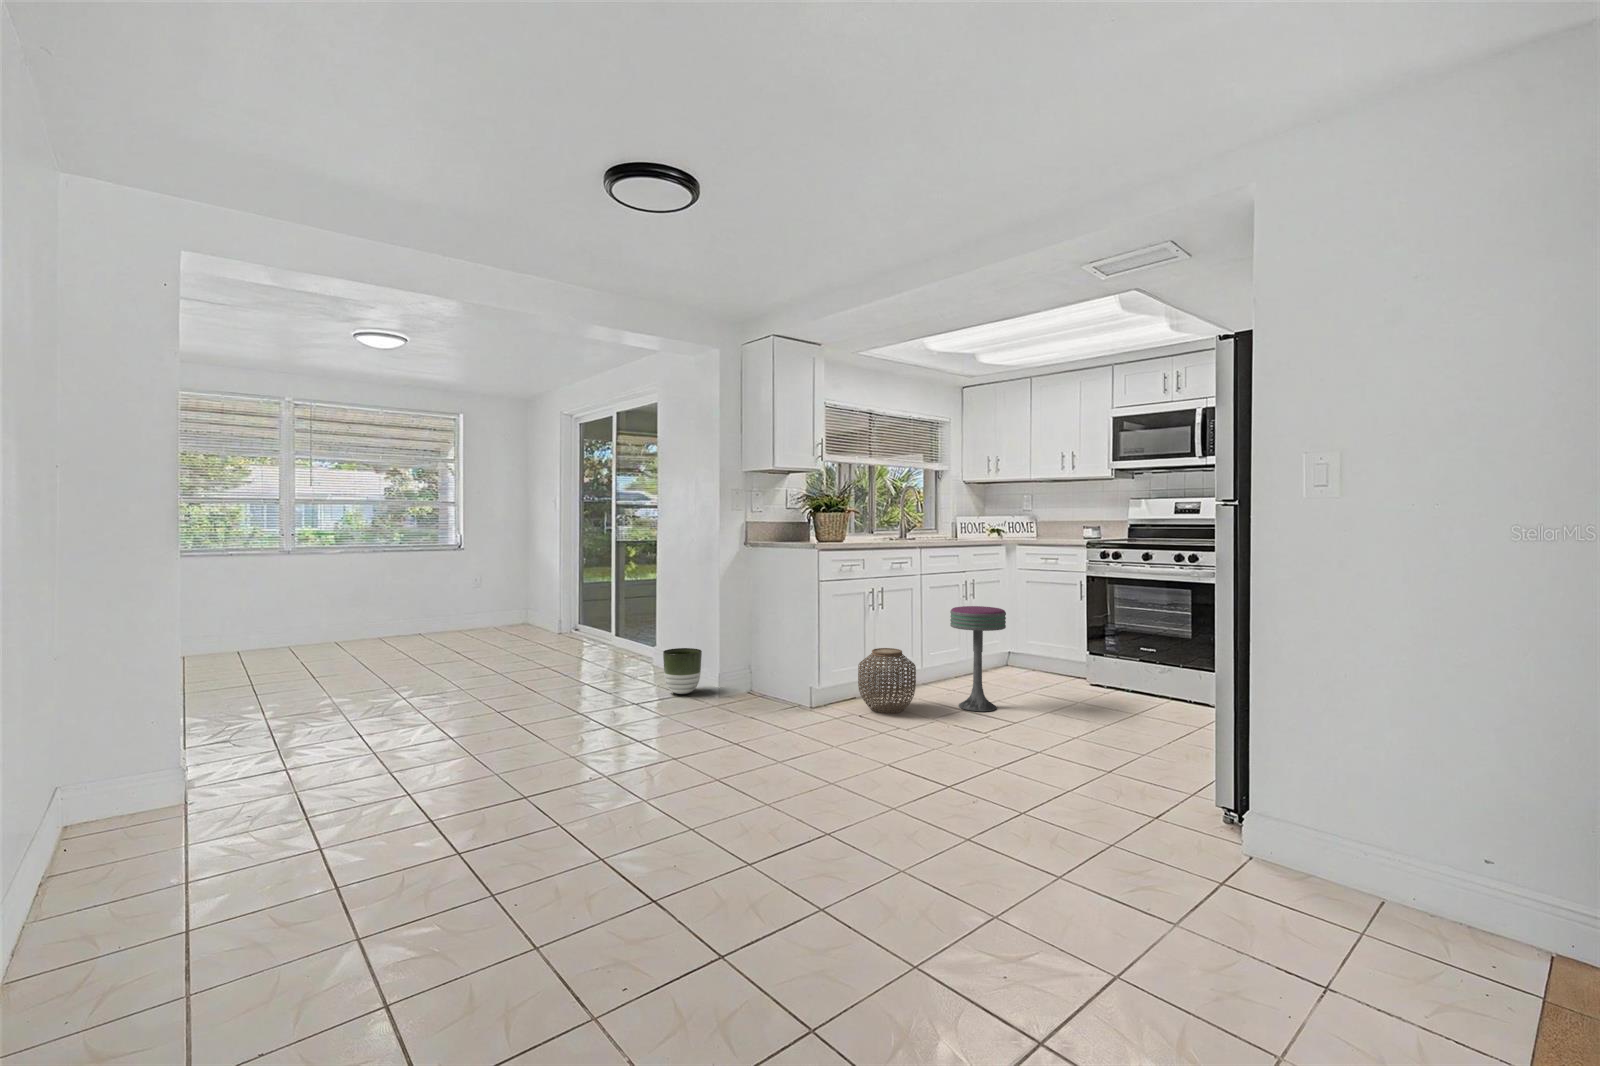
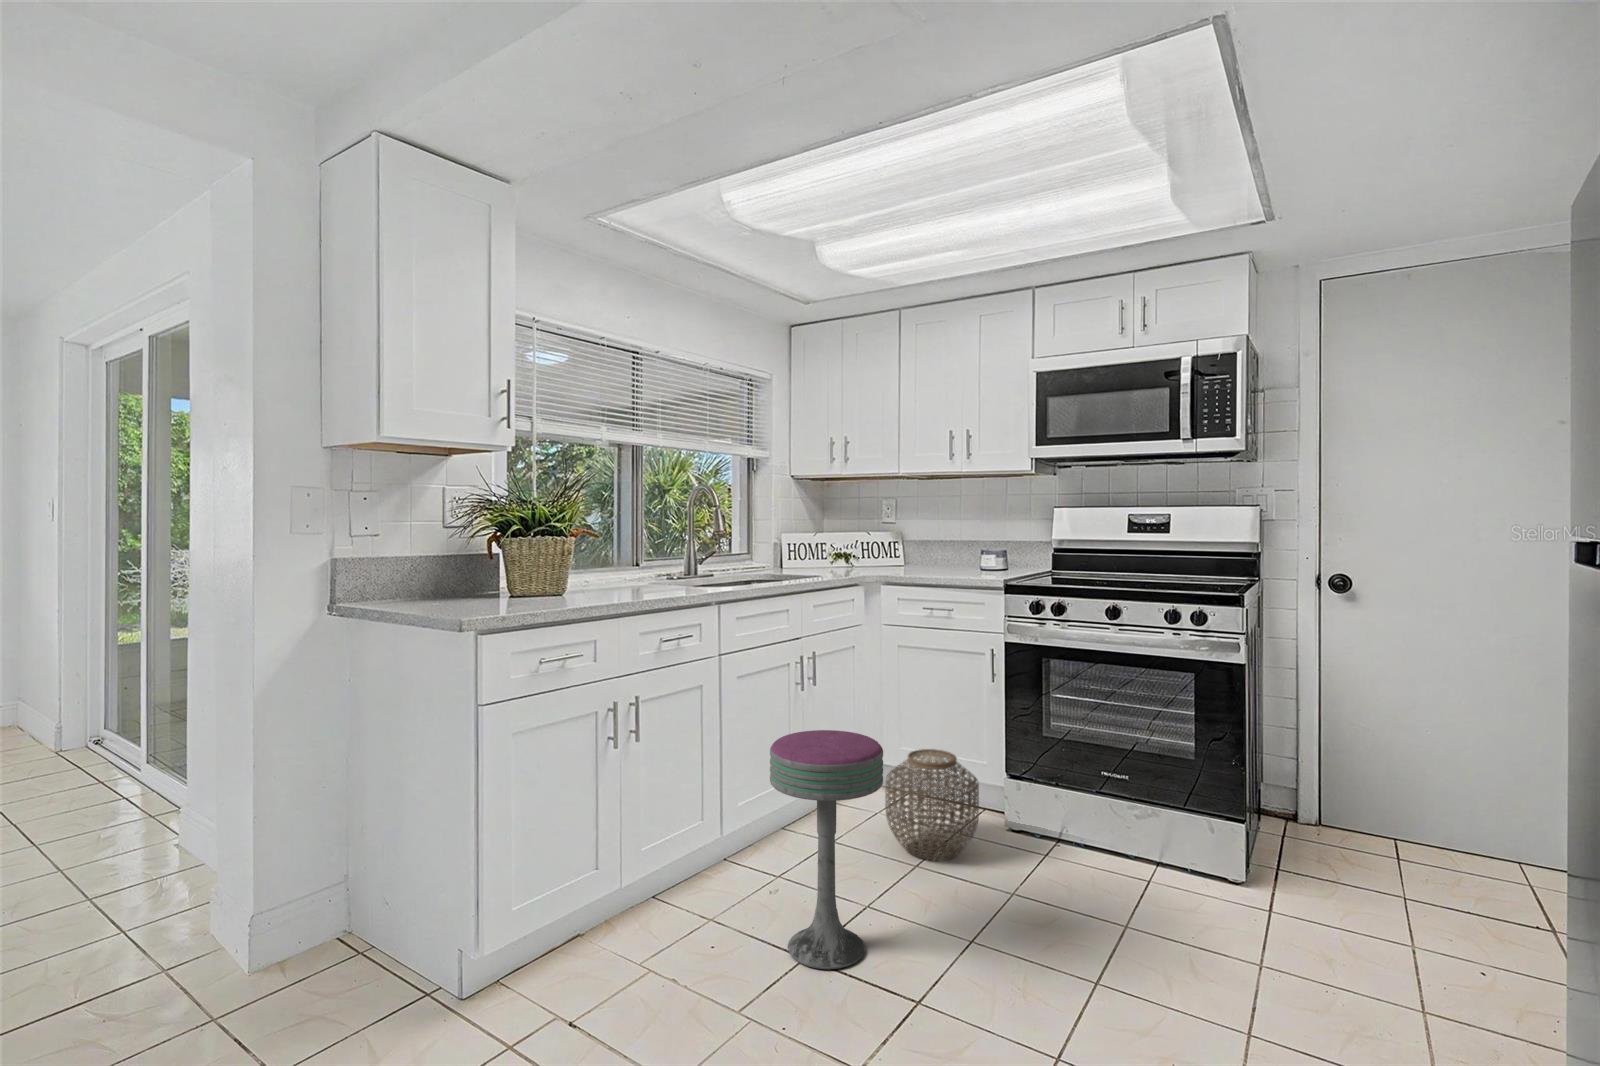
planter: present [663,648,702,694] -> none [91,850,207,975]
woven basket: present [858,648,916,713] -> present [885,749,979,860]

